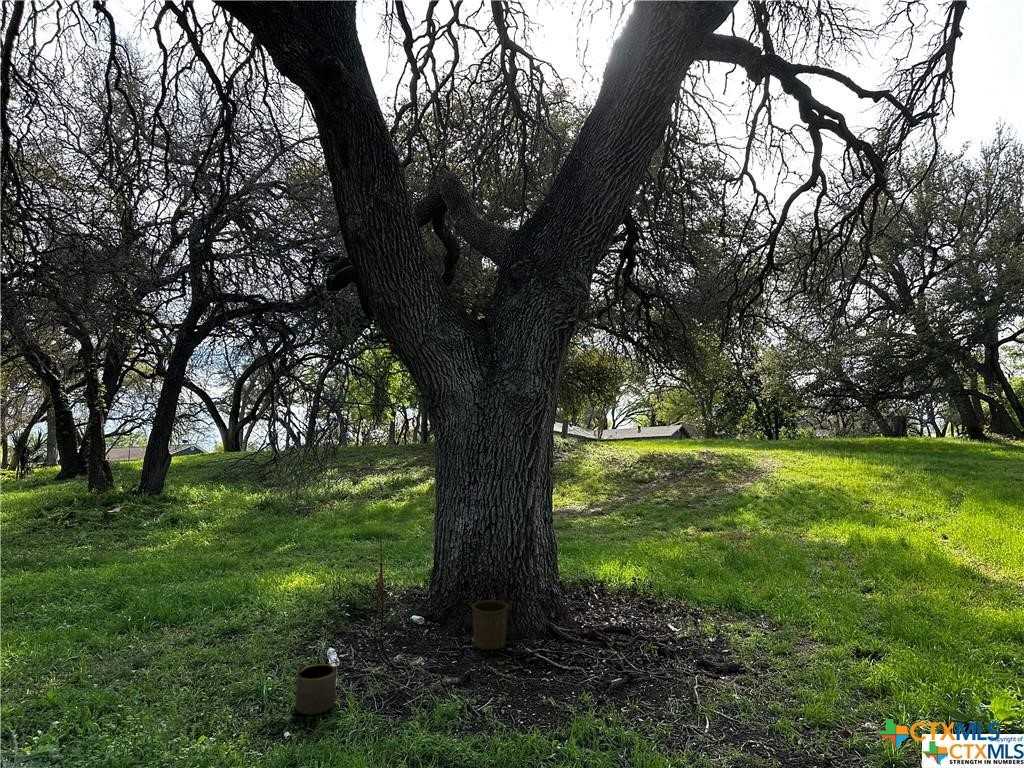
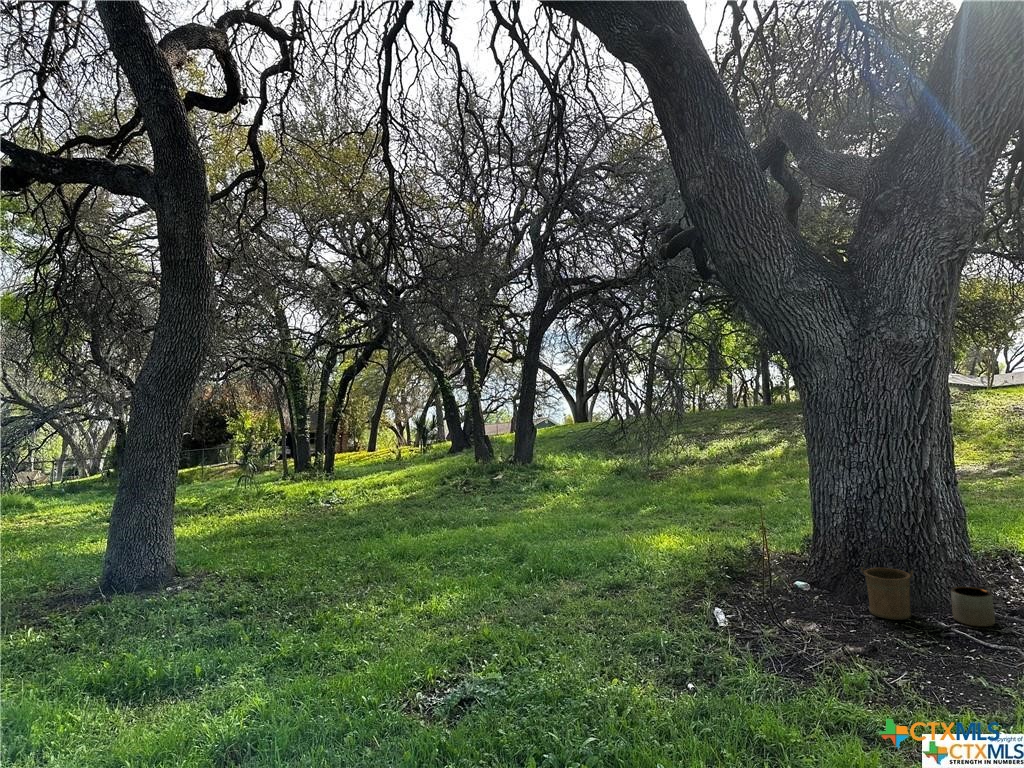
planter: present [295,664,336,715] -> present [951,587,995,627]

